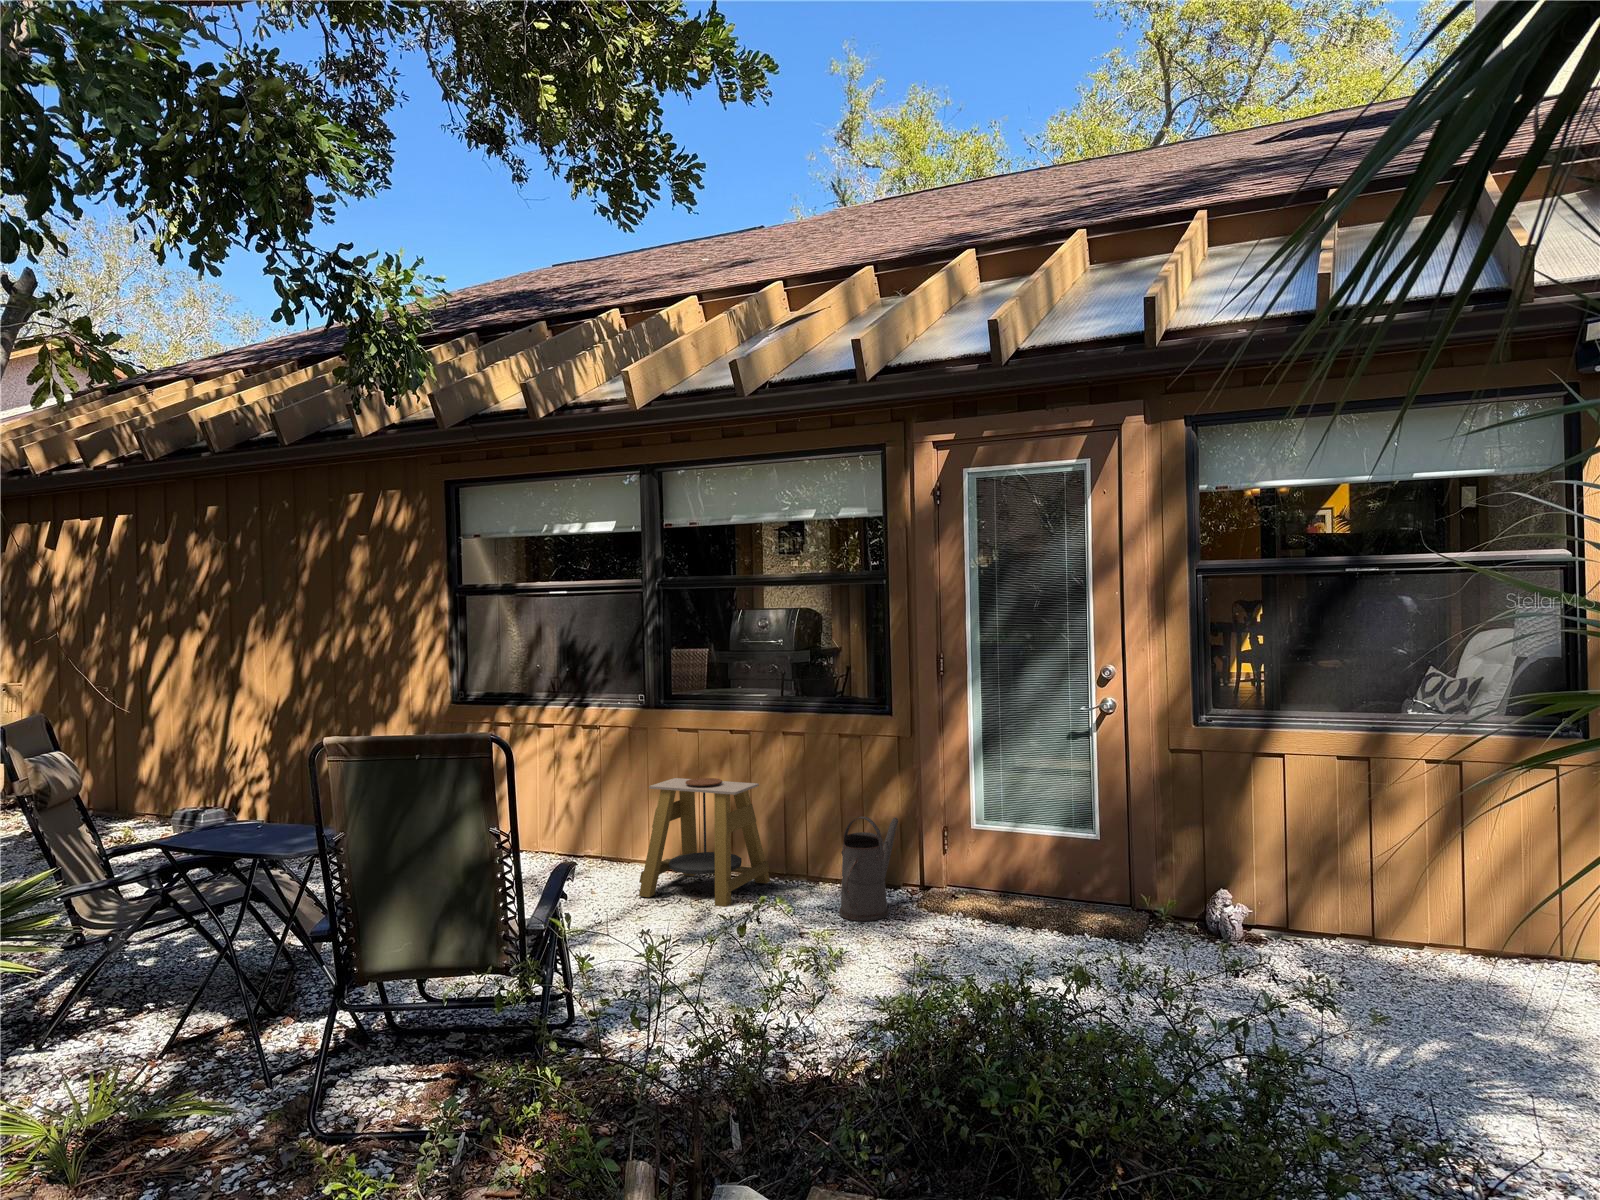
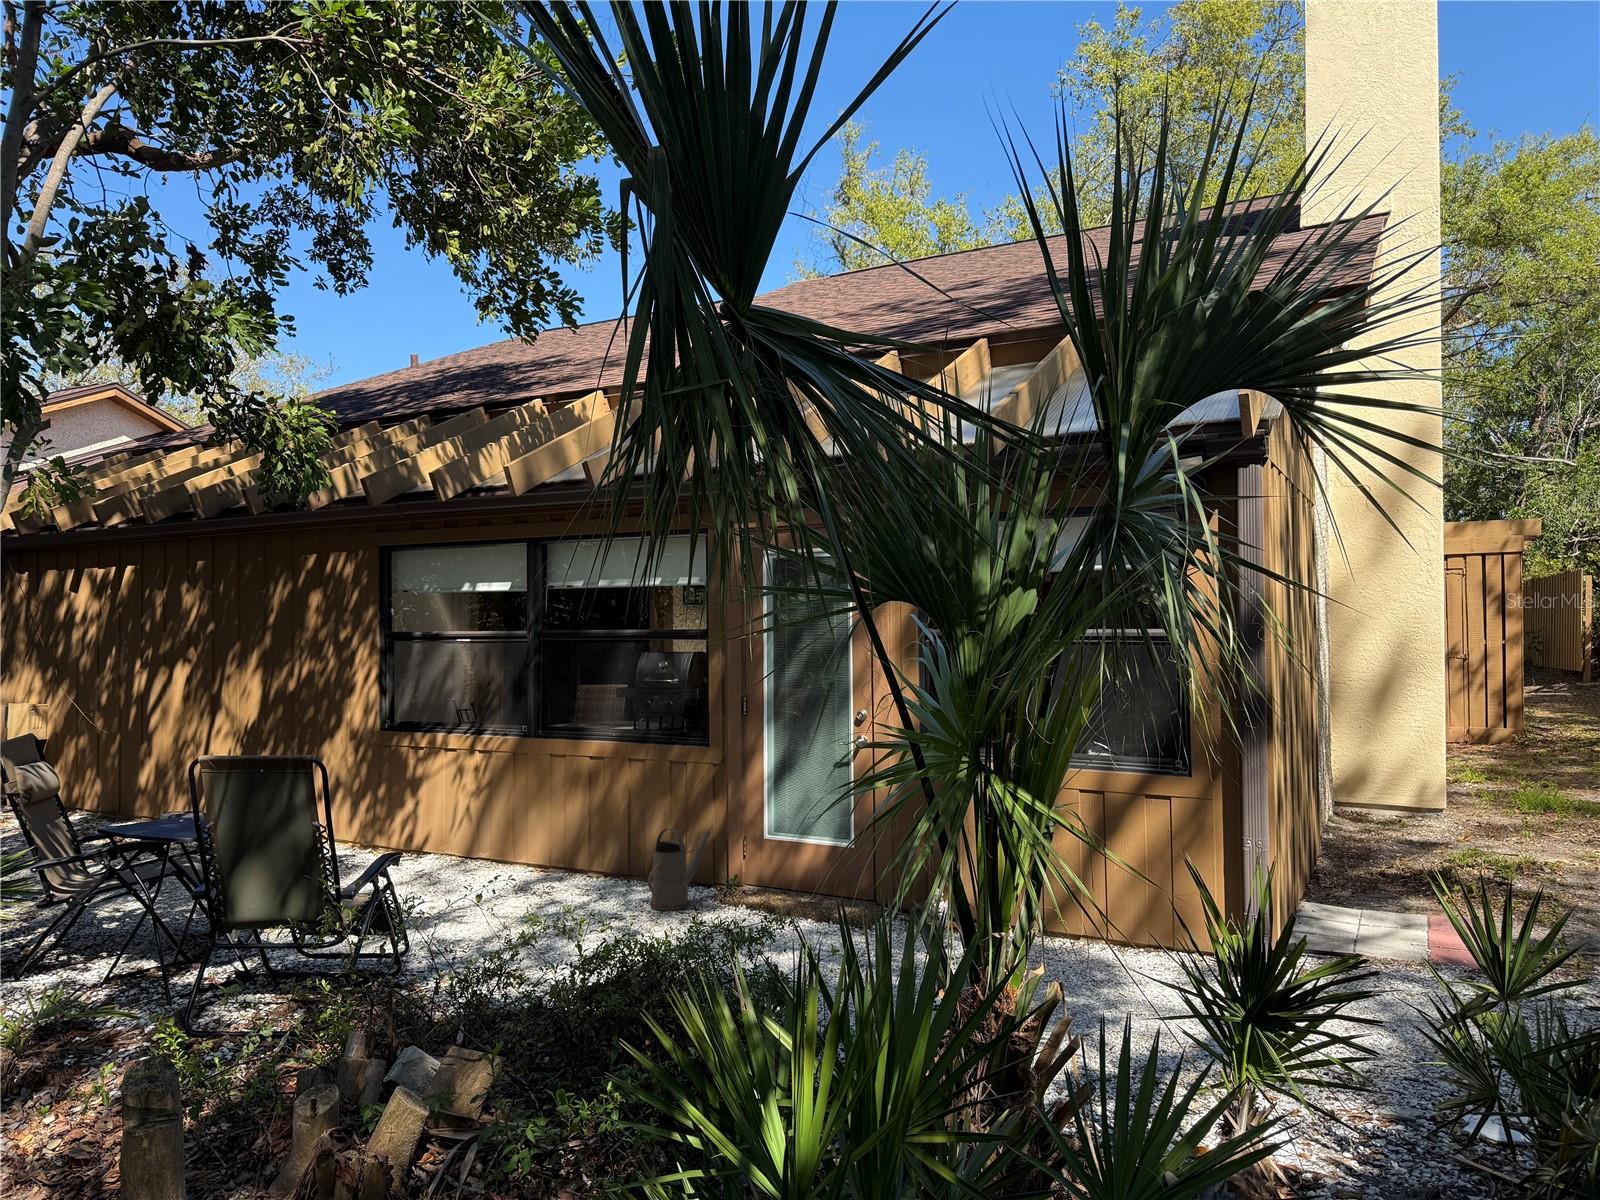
side table: present [639,778,770,907] -> none [505,794,617,898]

